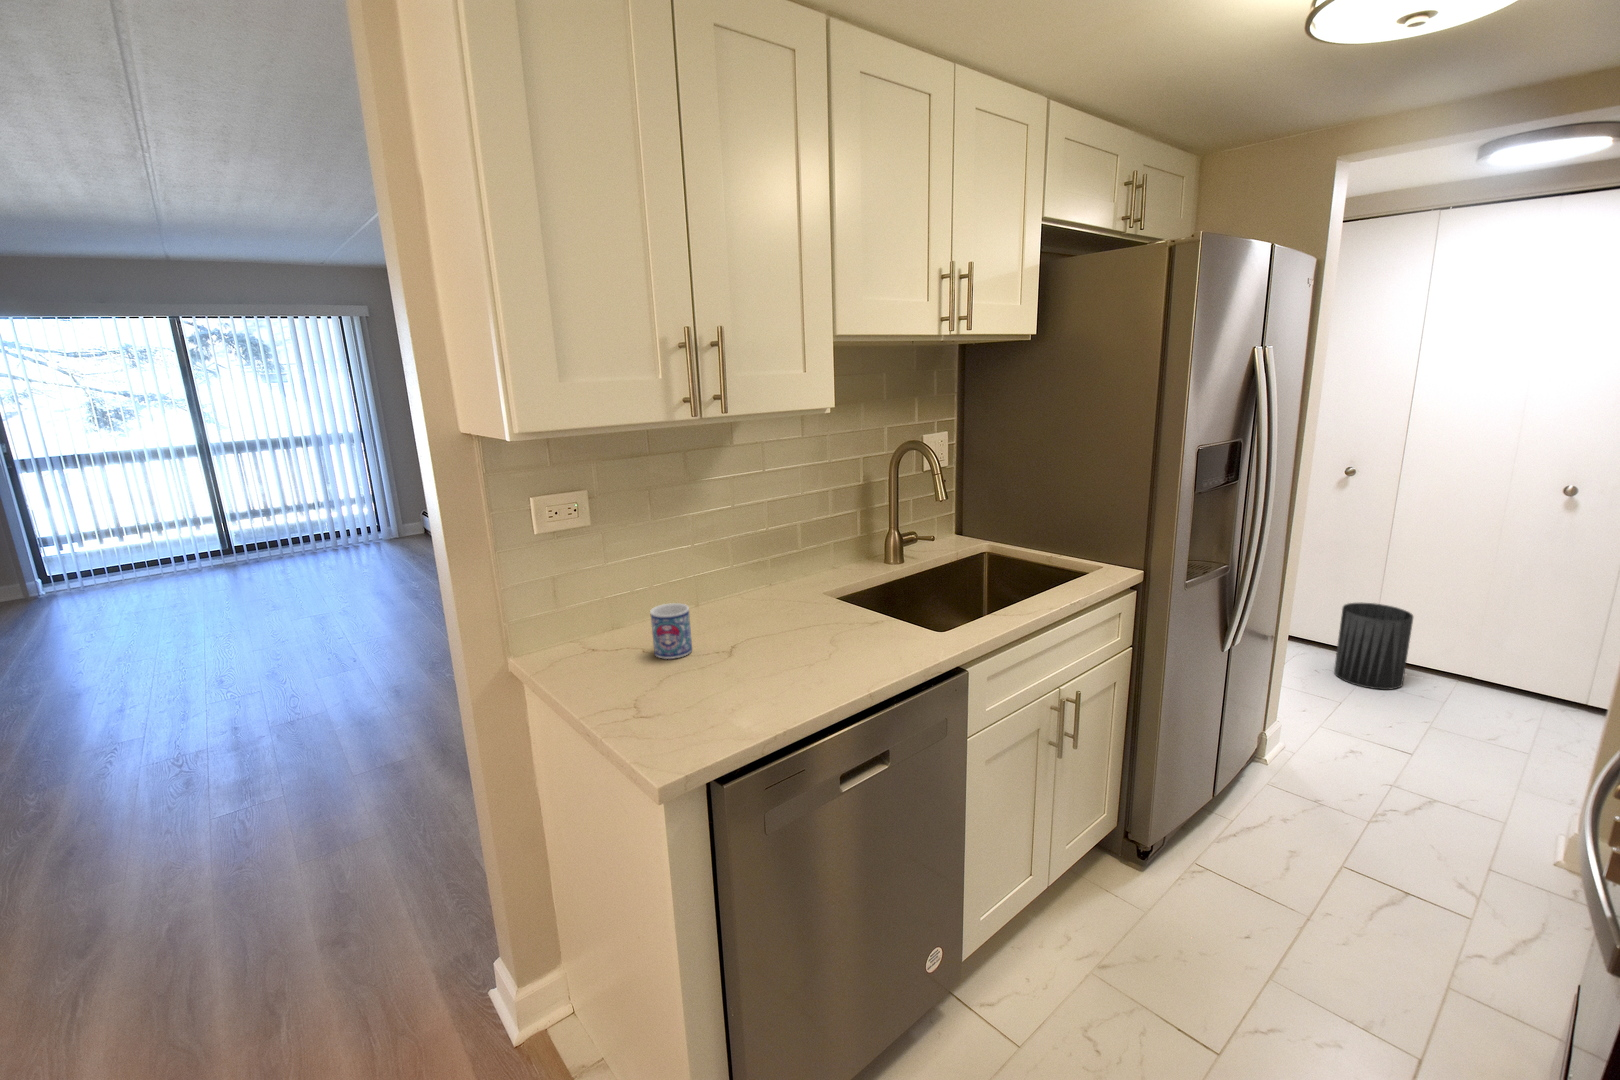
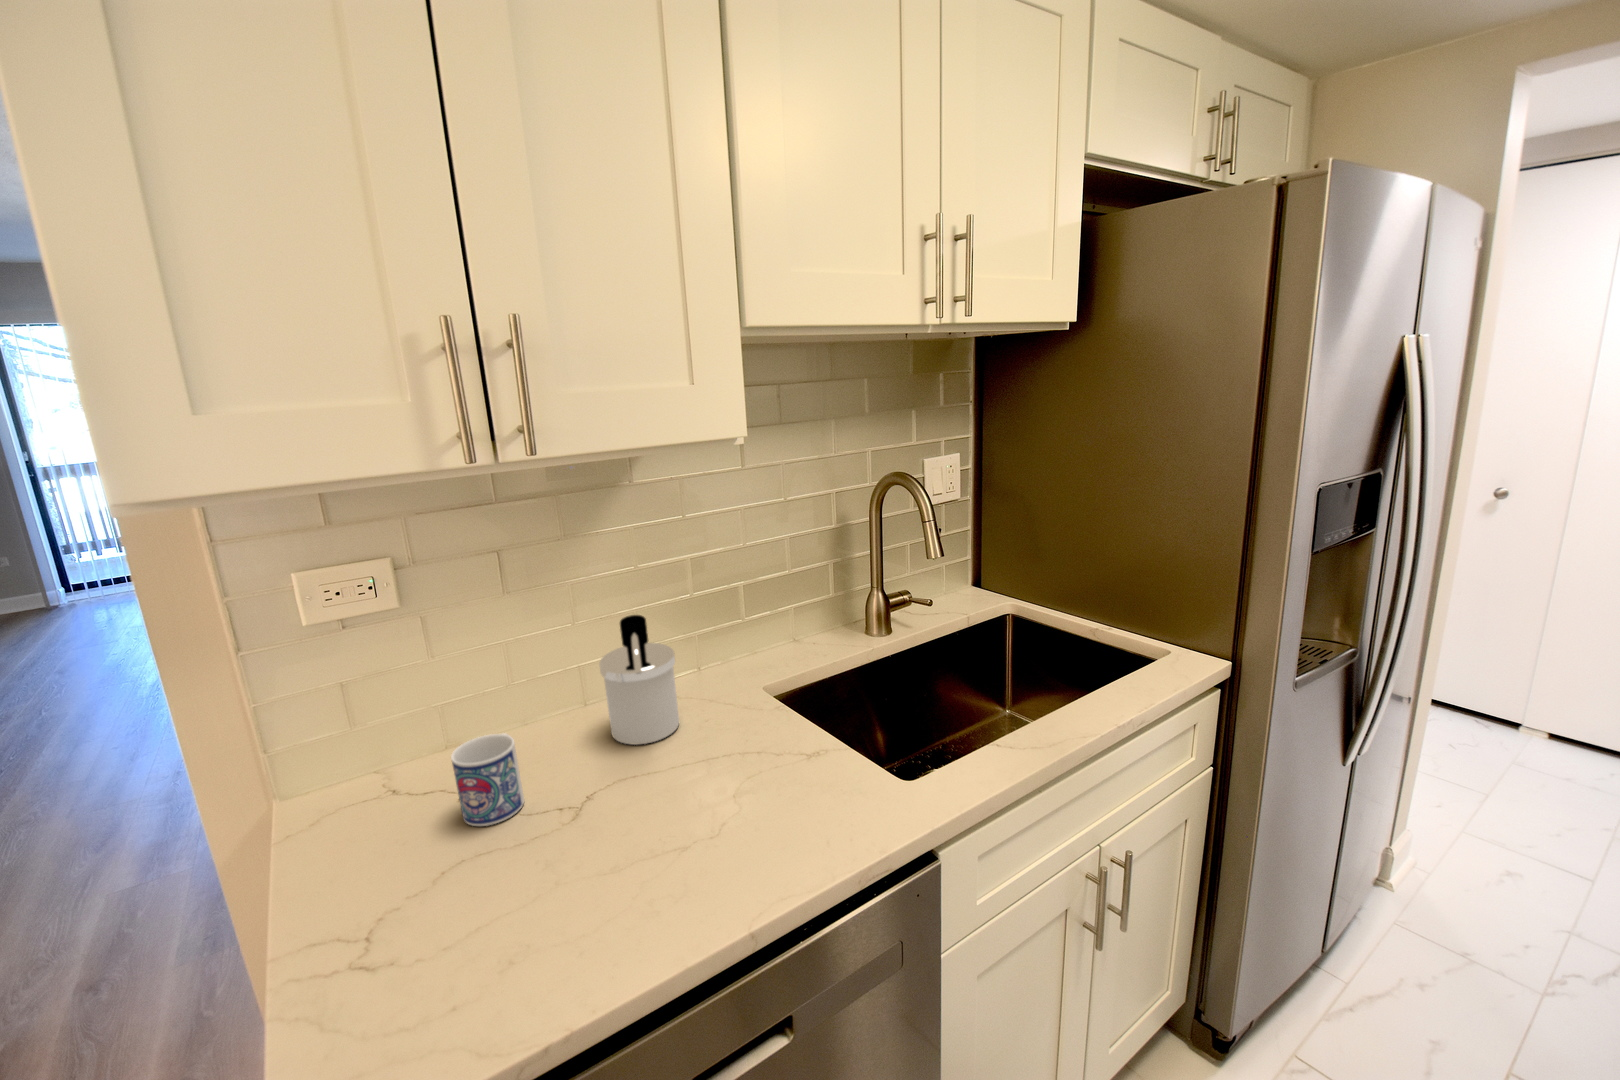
soap dispenser: none [722,533,774,621] -> present [599,615,679,745]
trash can: present [1334,603,1413,690] -> none [1474,659,1593,777]

